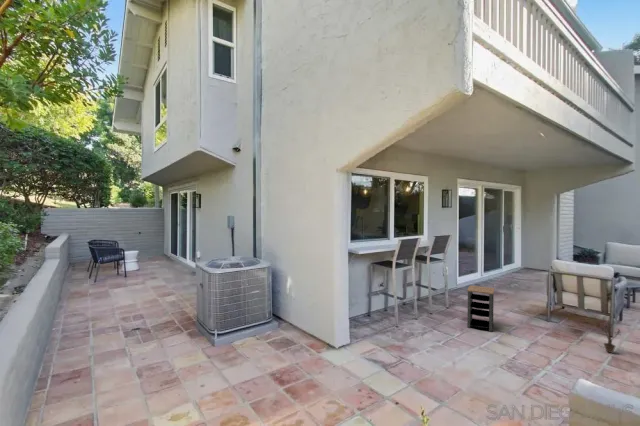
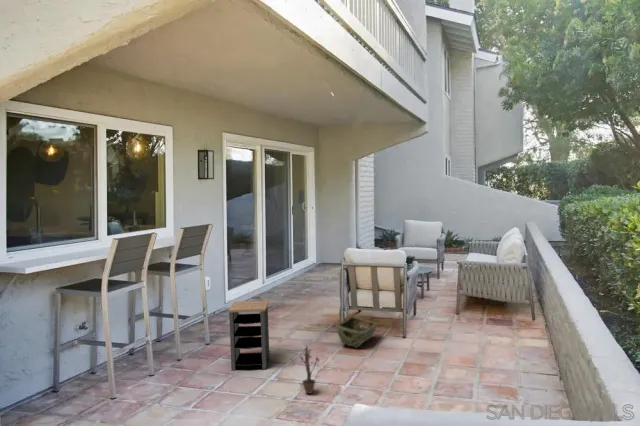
woven basket: none [546,310,582,333] -> present [336,317,377,347]
decorative plant: present [599,322,620,353] -> present [301,347,319,394]

